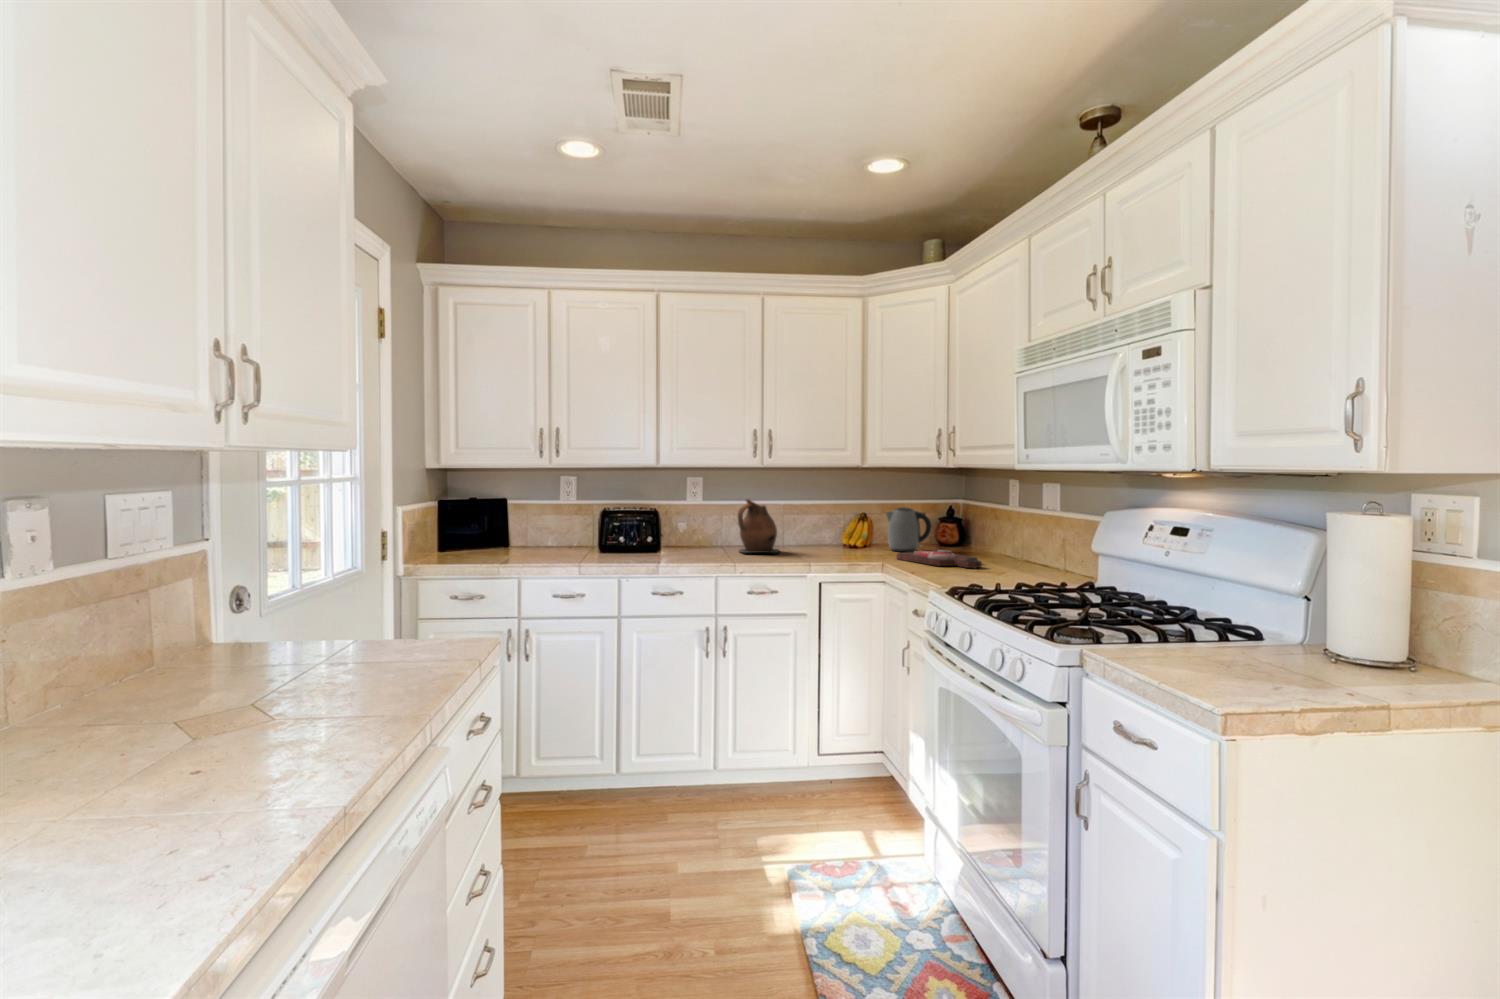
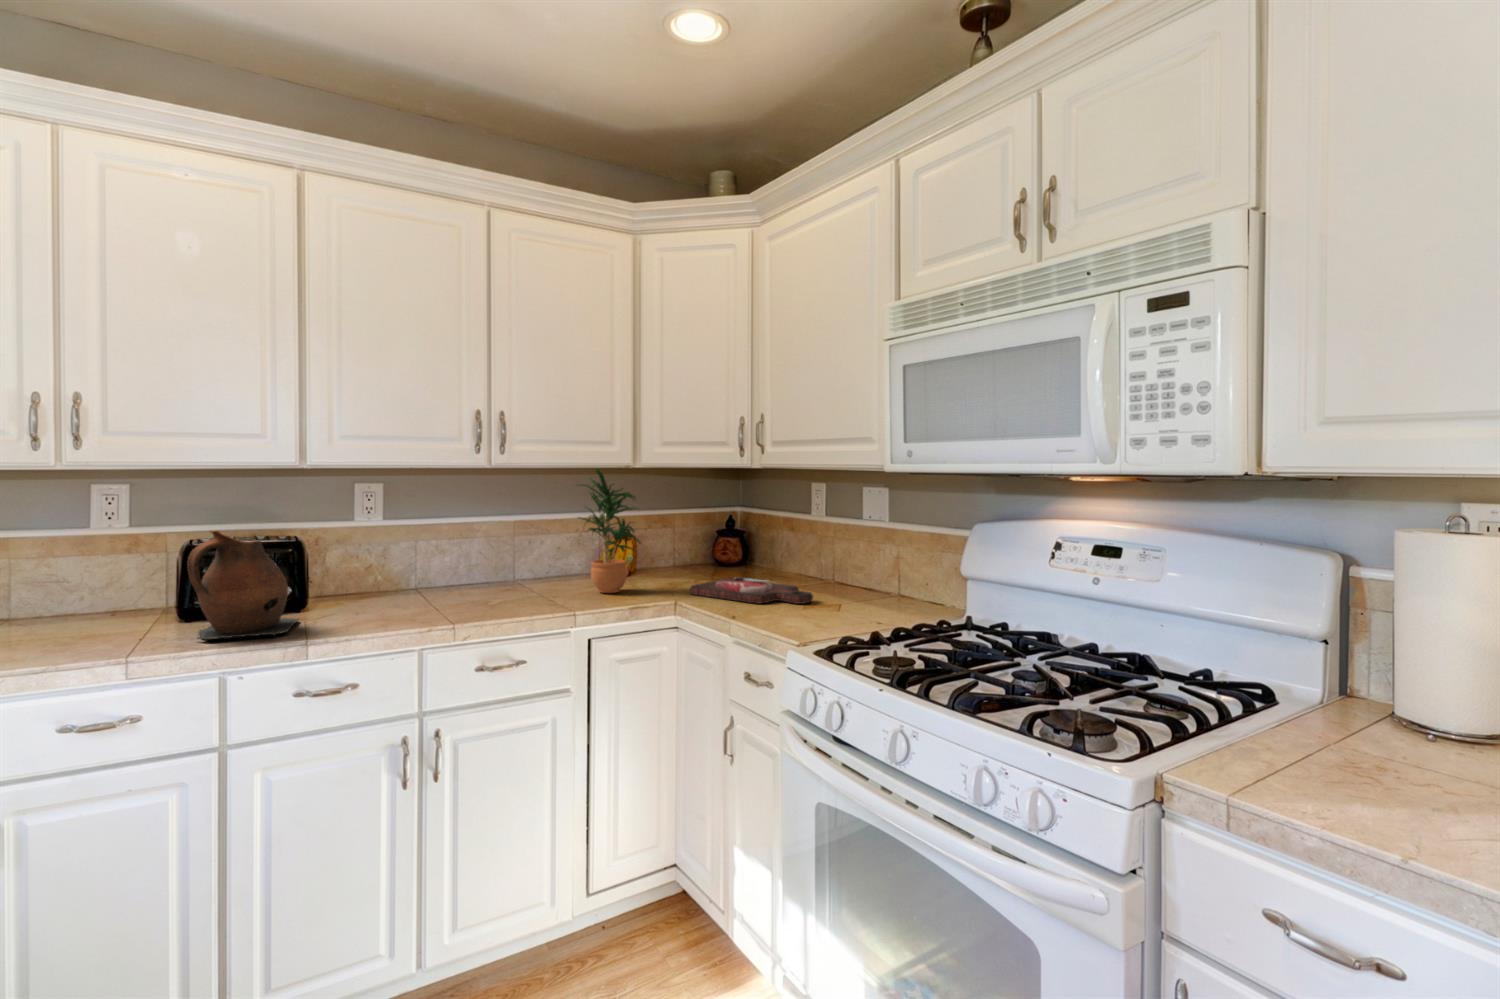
potted plant: none [819,468,867,555] -> present [582,469,641,593]
ceramic pitcher: present [738,499,779,553] -> present [187,530,299,639]
kettle: present [886,507,932,552] -> none [660,521,718,580]

